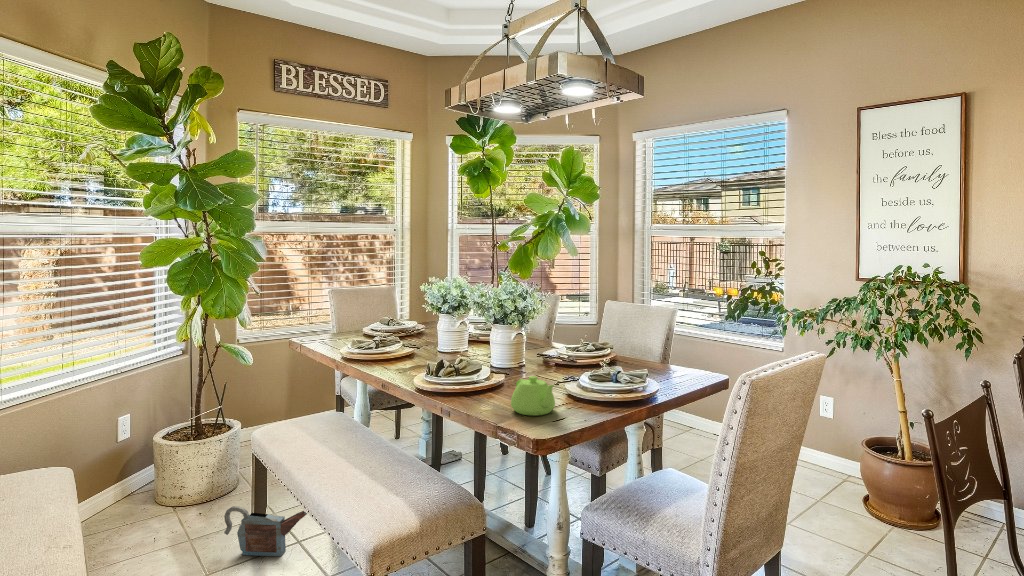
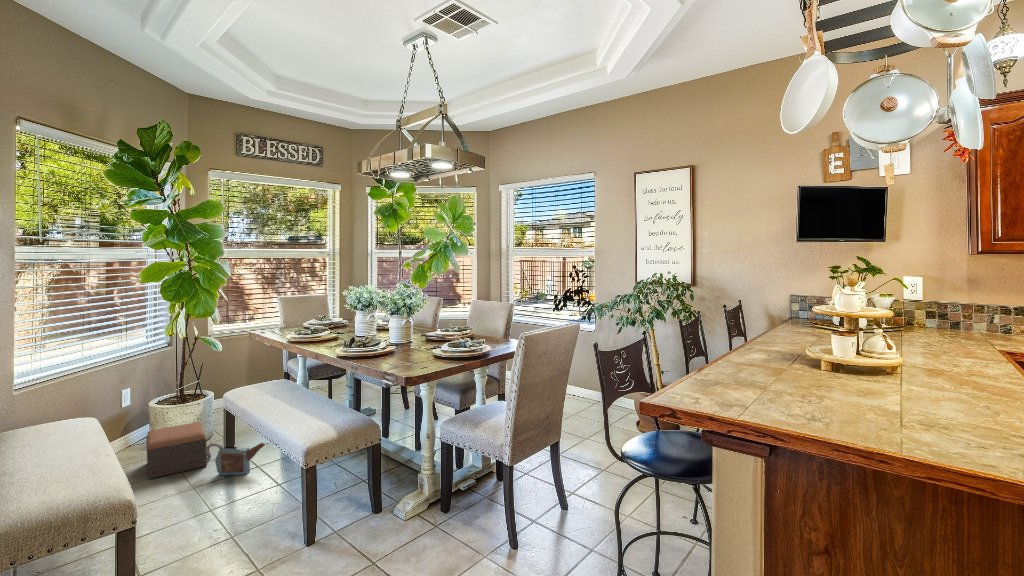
teapot: present [511,376,555,415] -> none [395,343,422,366]
footstool: none [146,468,228,553] -> present [147,422,207,479]

